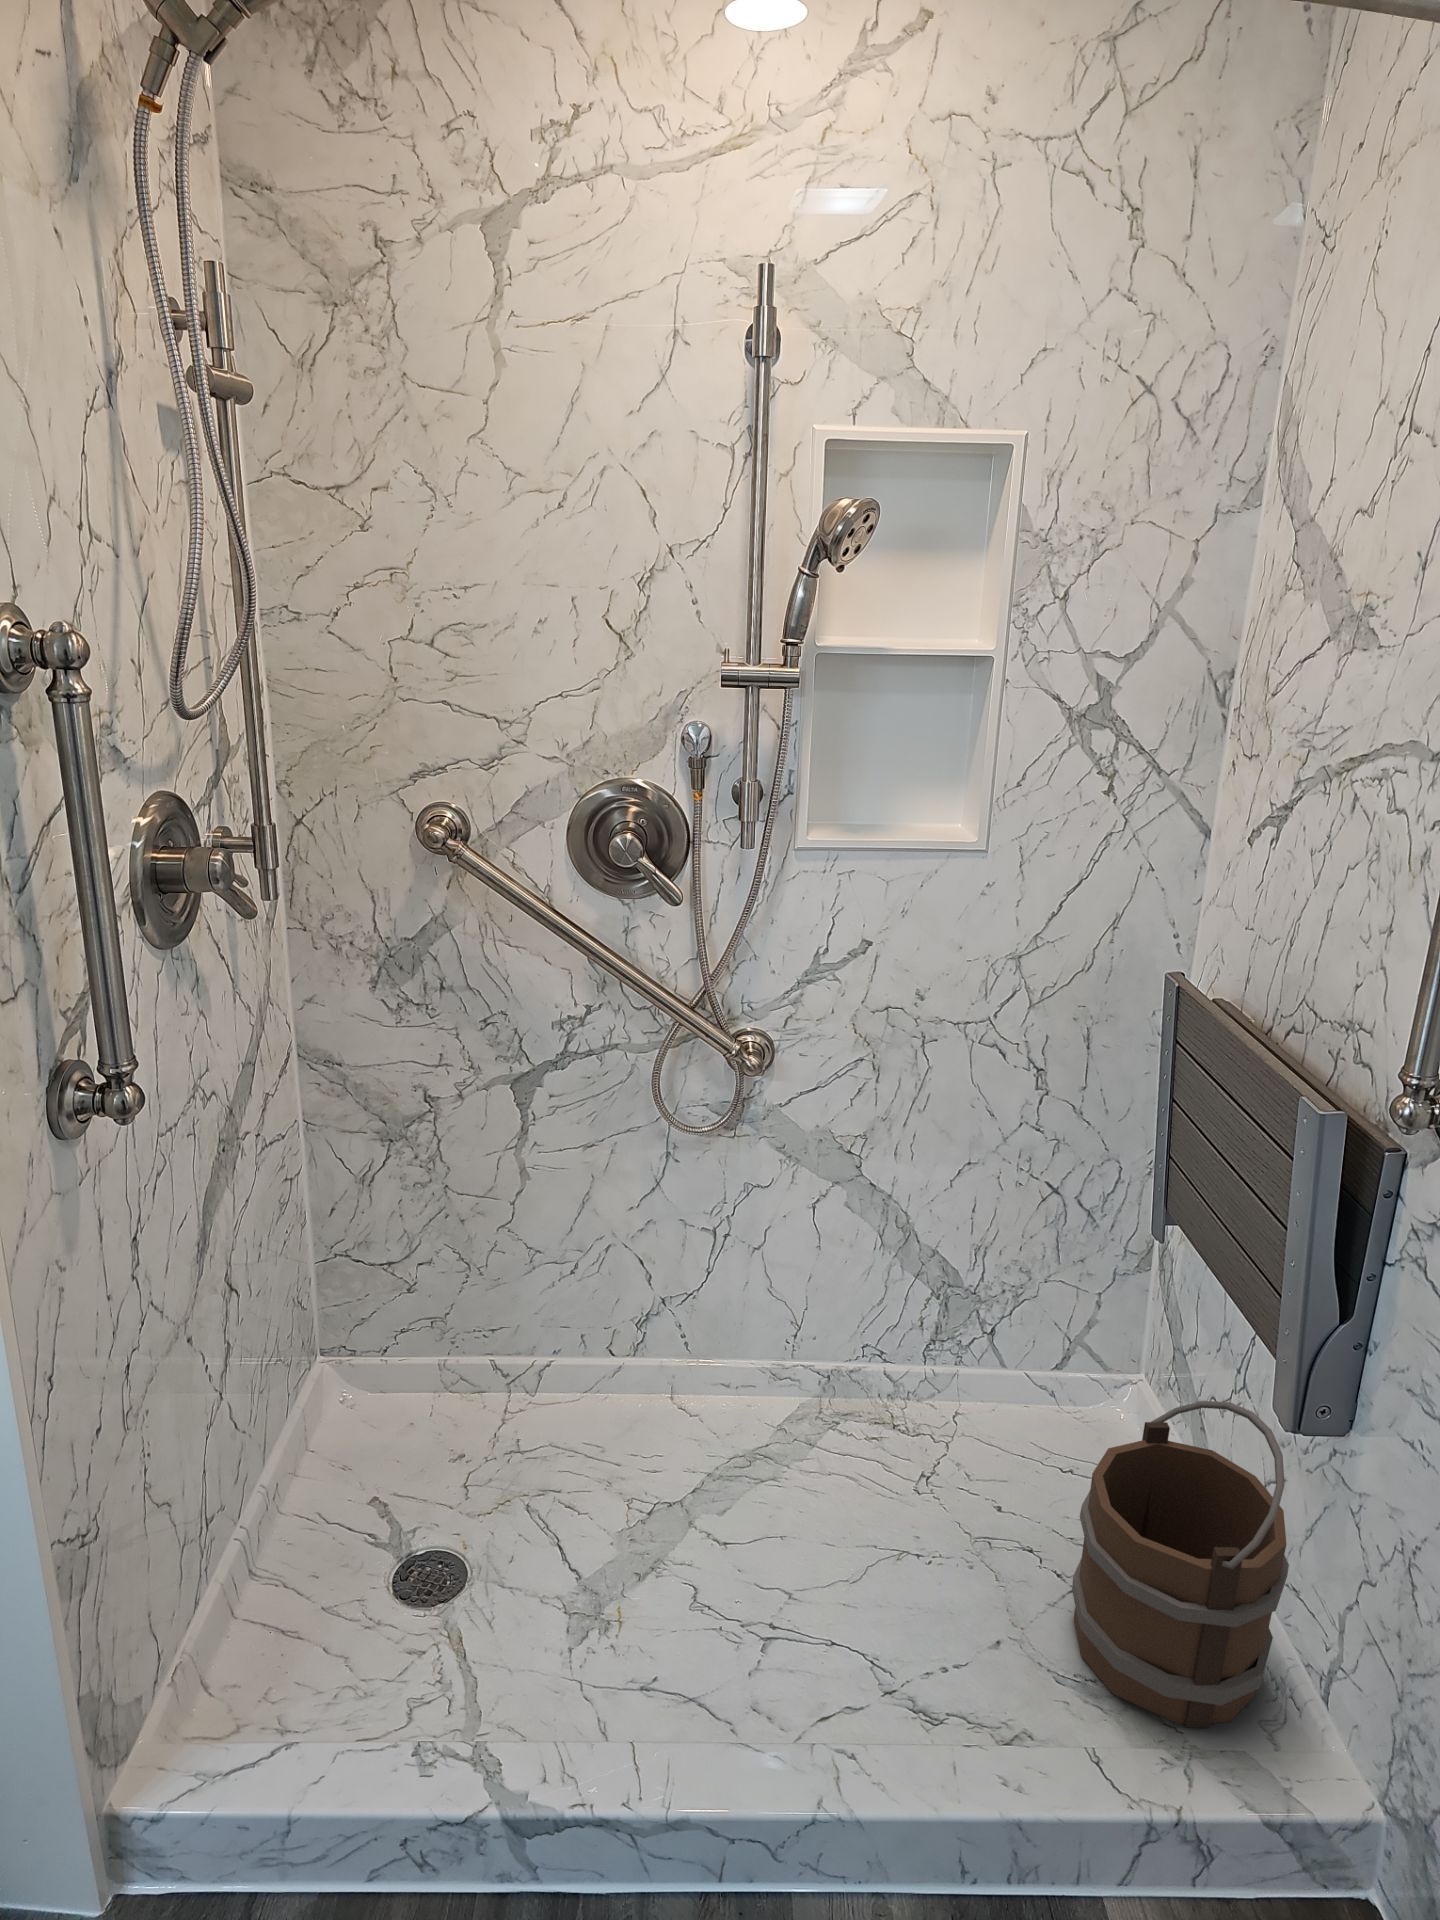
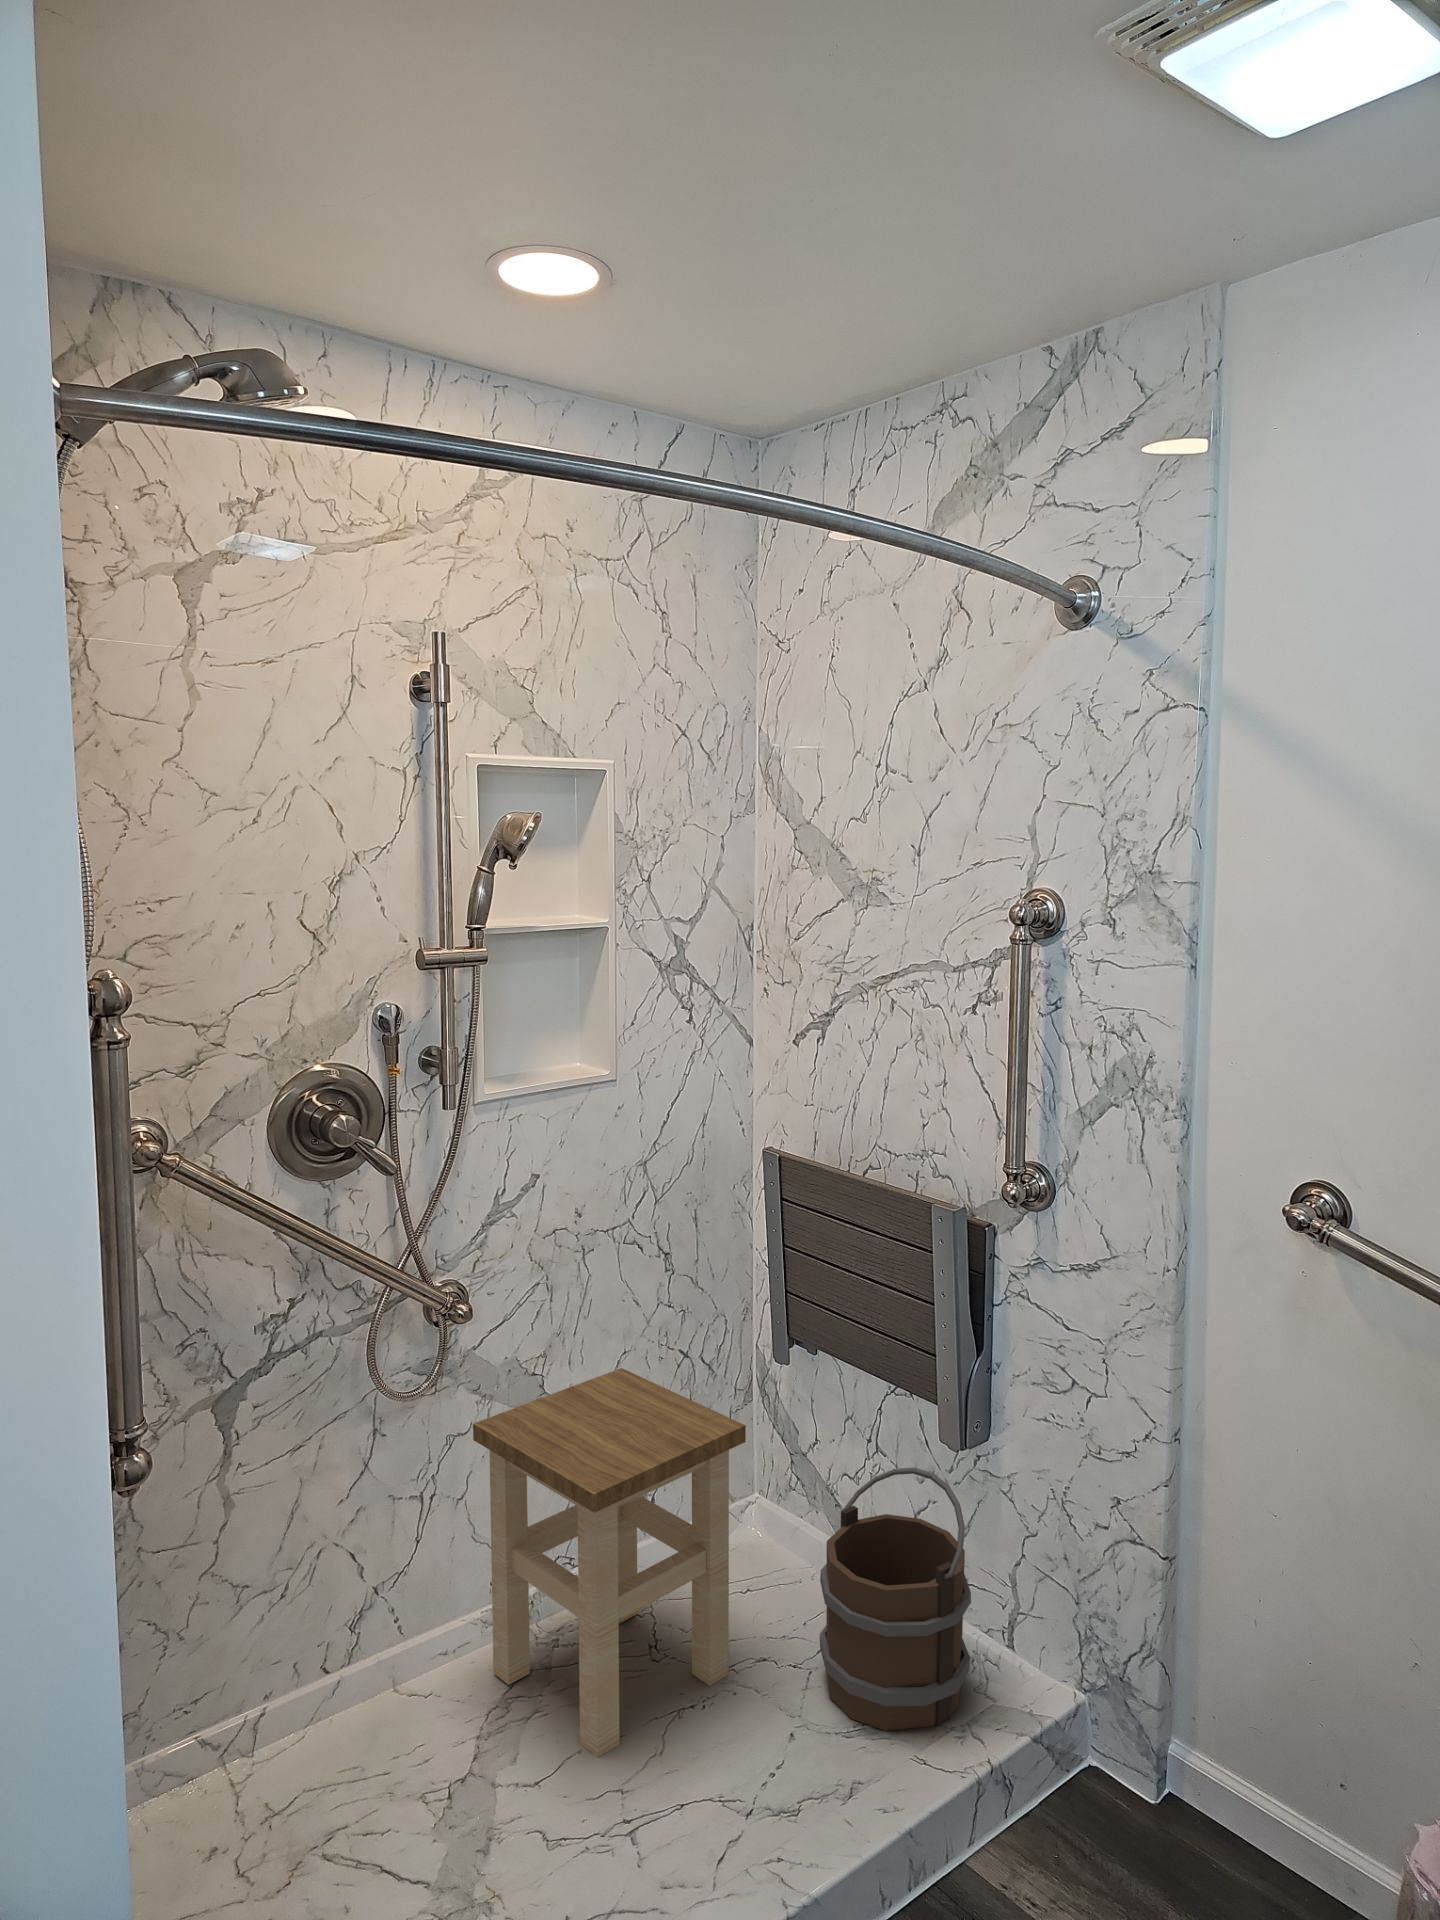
stool: none [760,1171,1029,1547] -> present [473,1368,746,1757]

